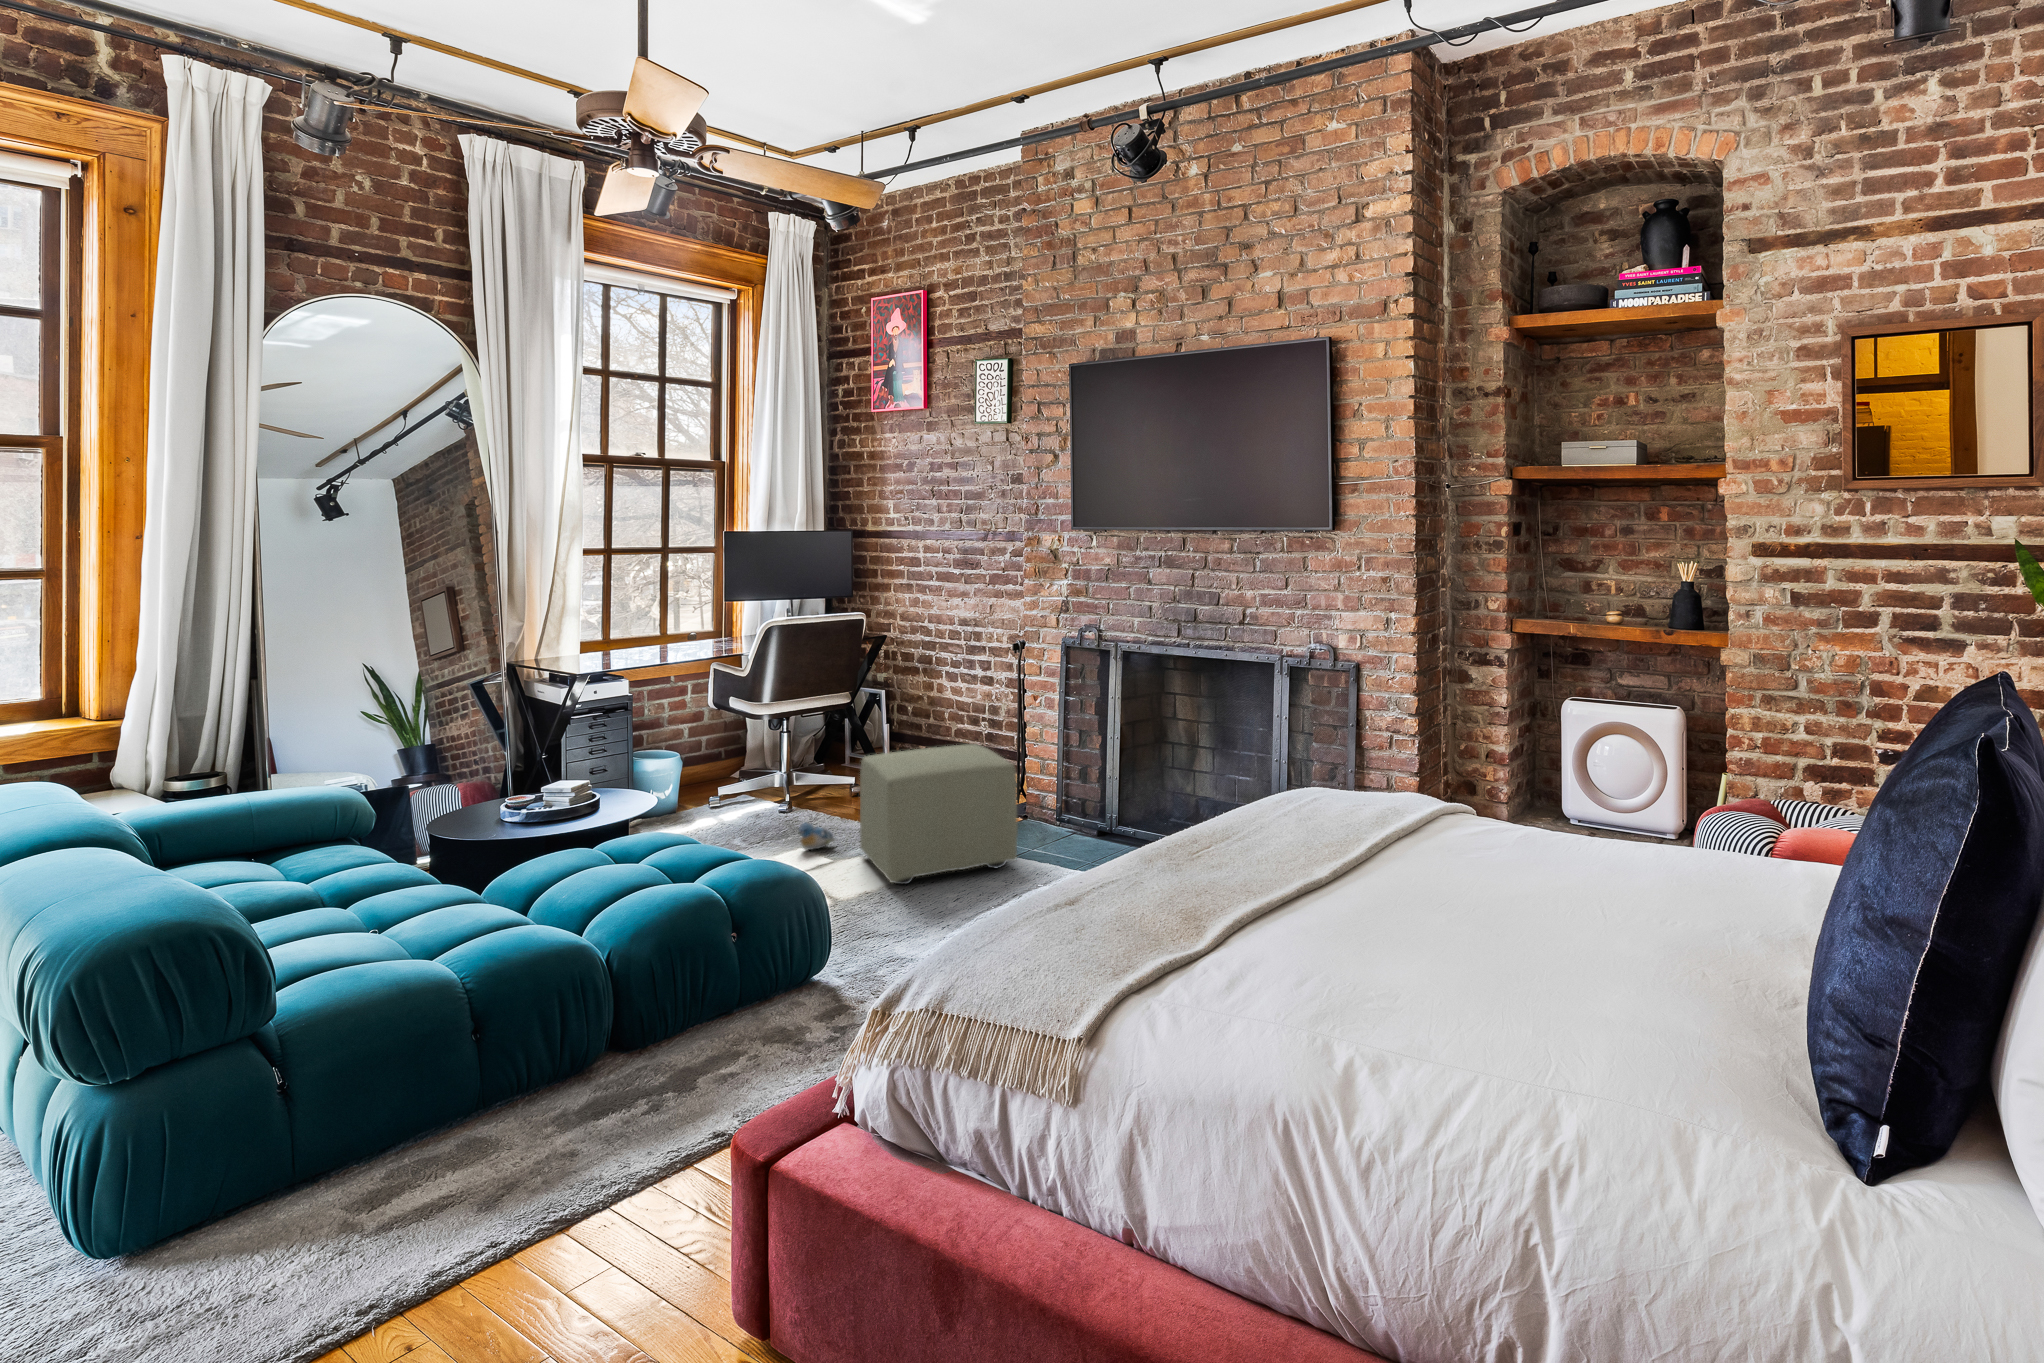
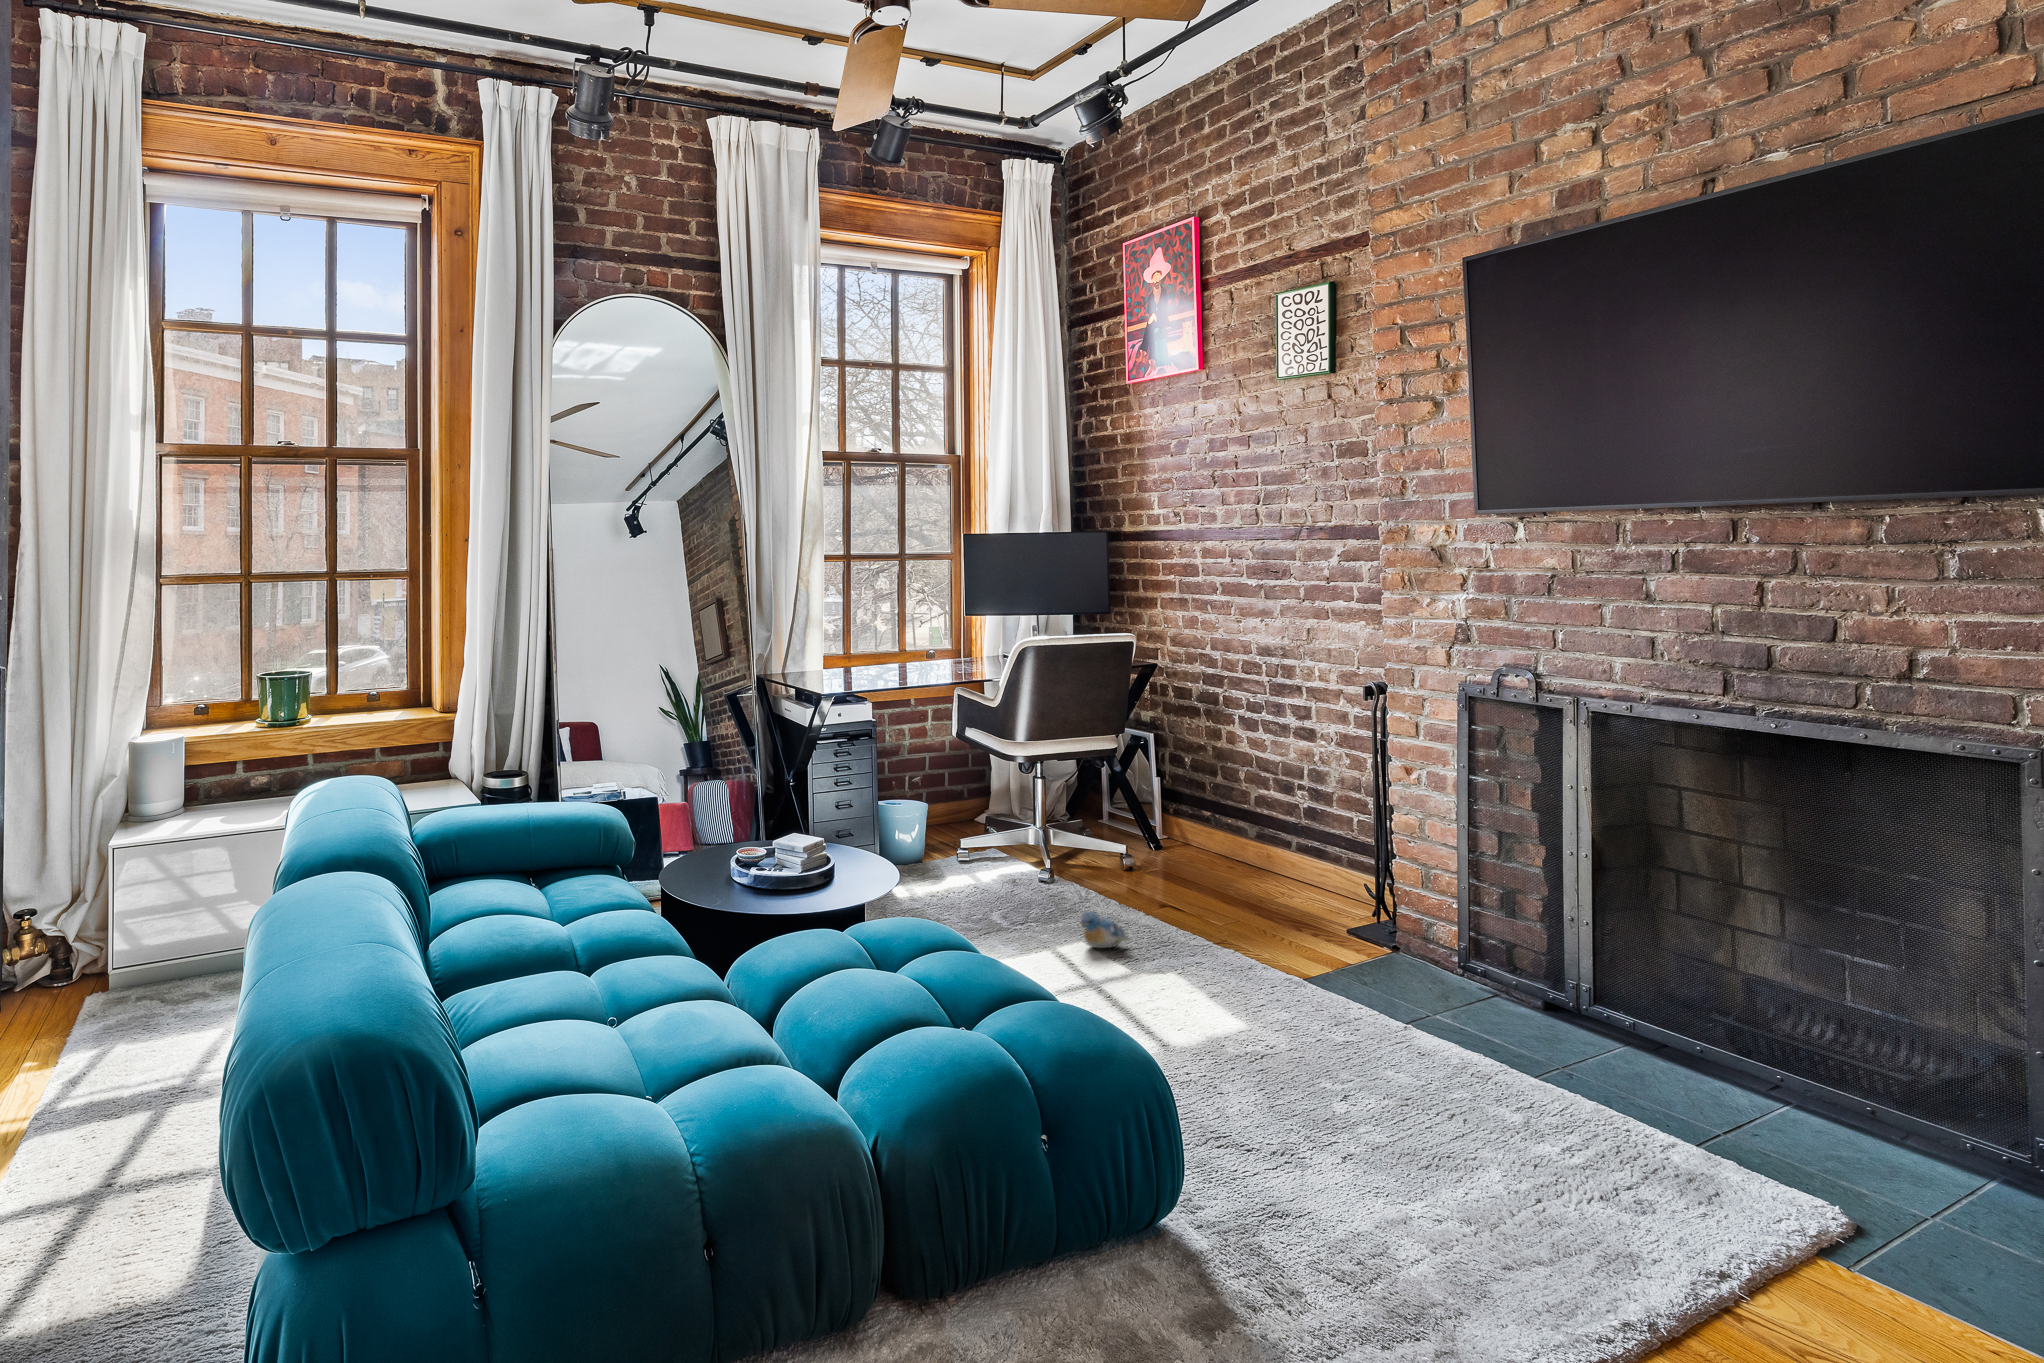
ottoman: present [860,744,1018,884] -> none [1165,830,1425,1036]

